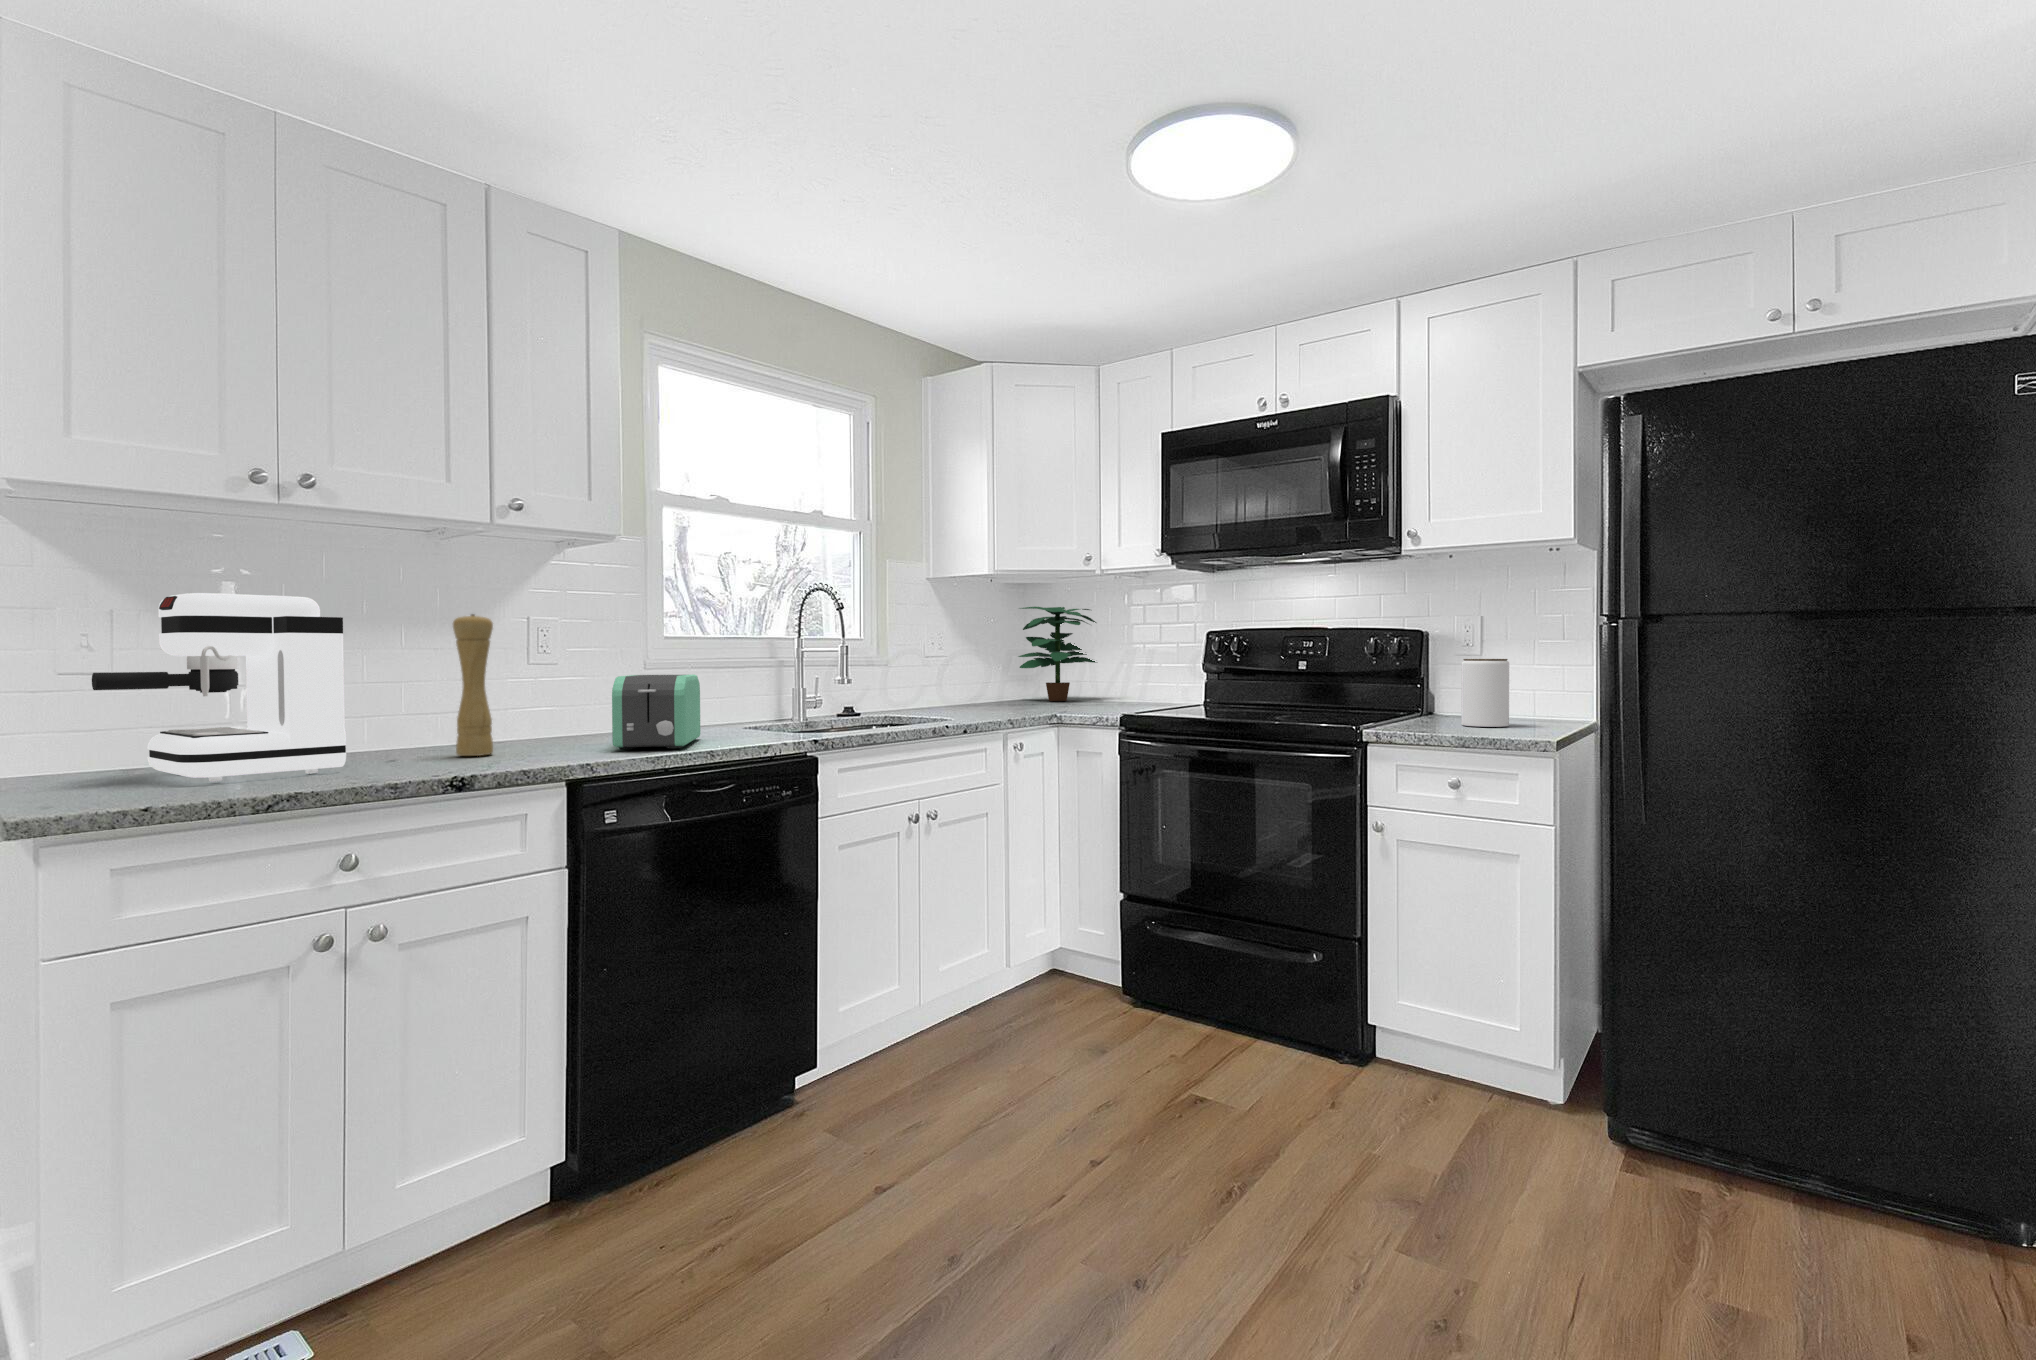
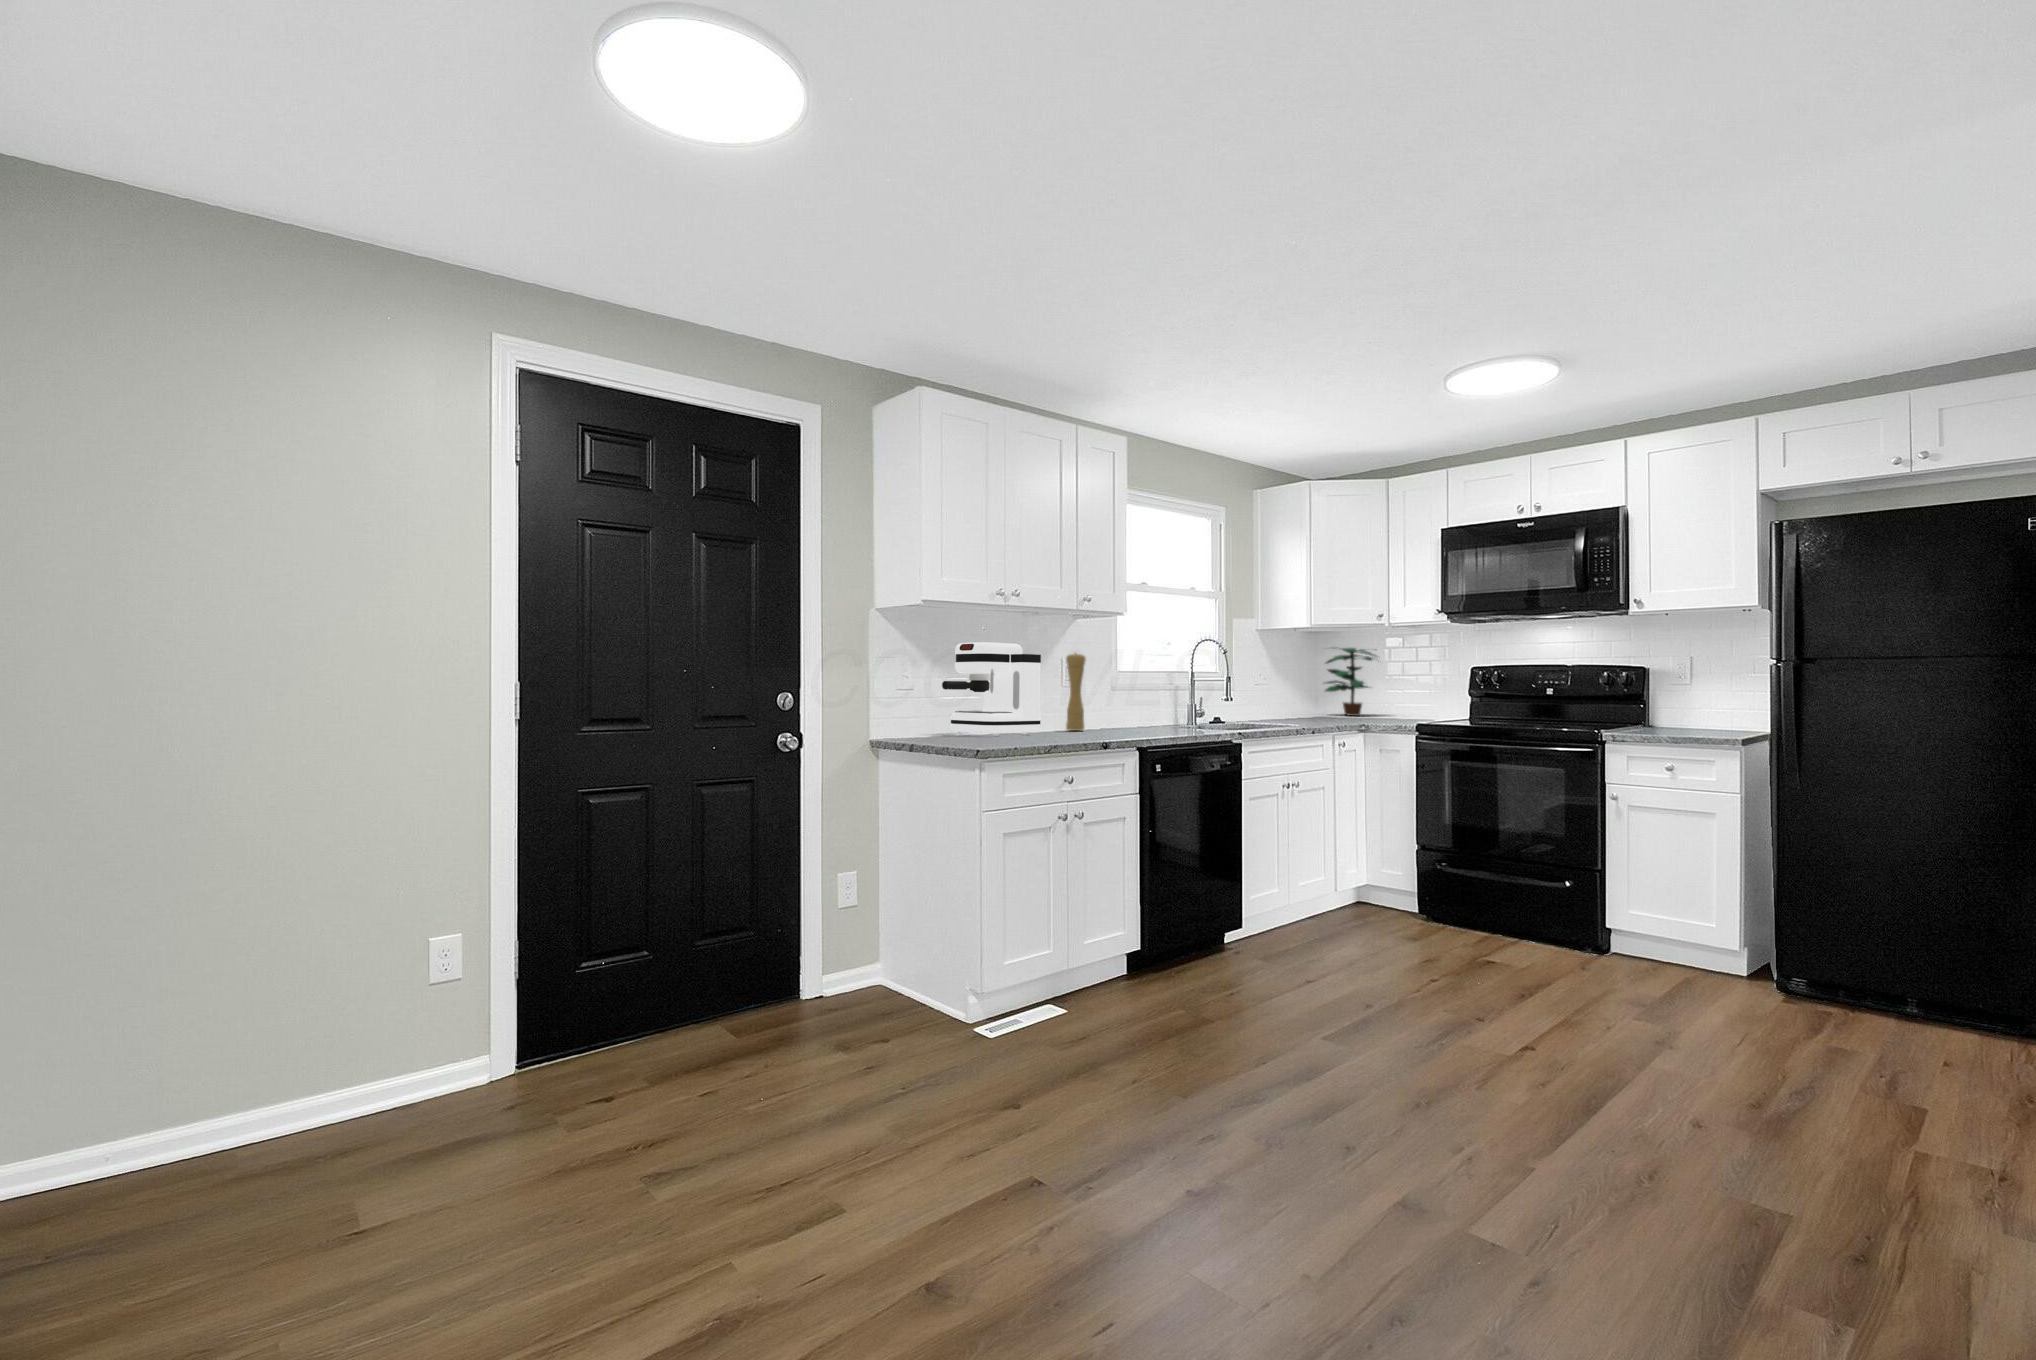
jar: present [1461,659,1509,727] -> none [1674,686,1709,732]
toaster: present [612,675,700,749] -> none [1137,689,1185,730]

